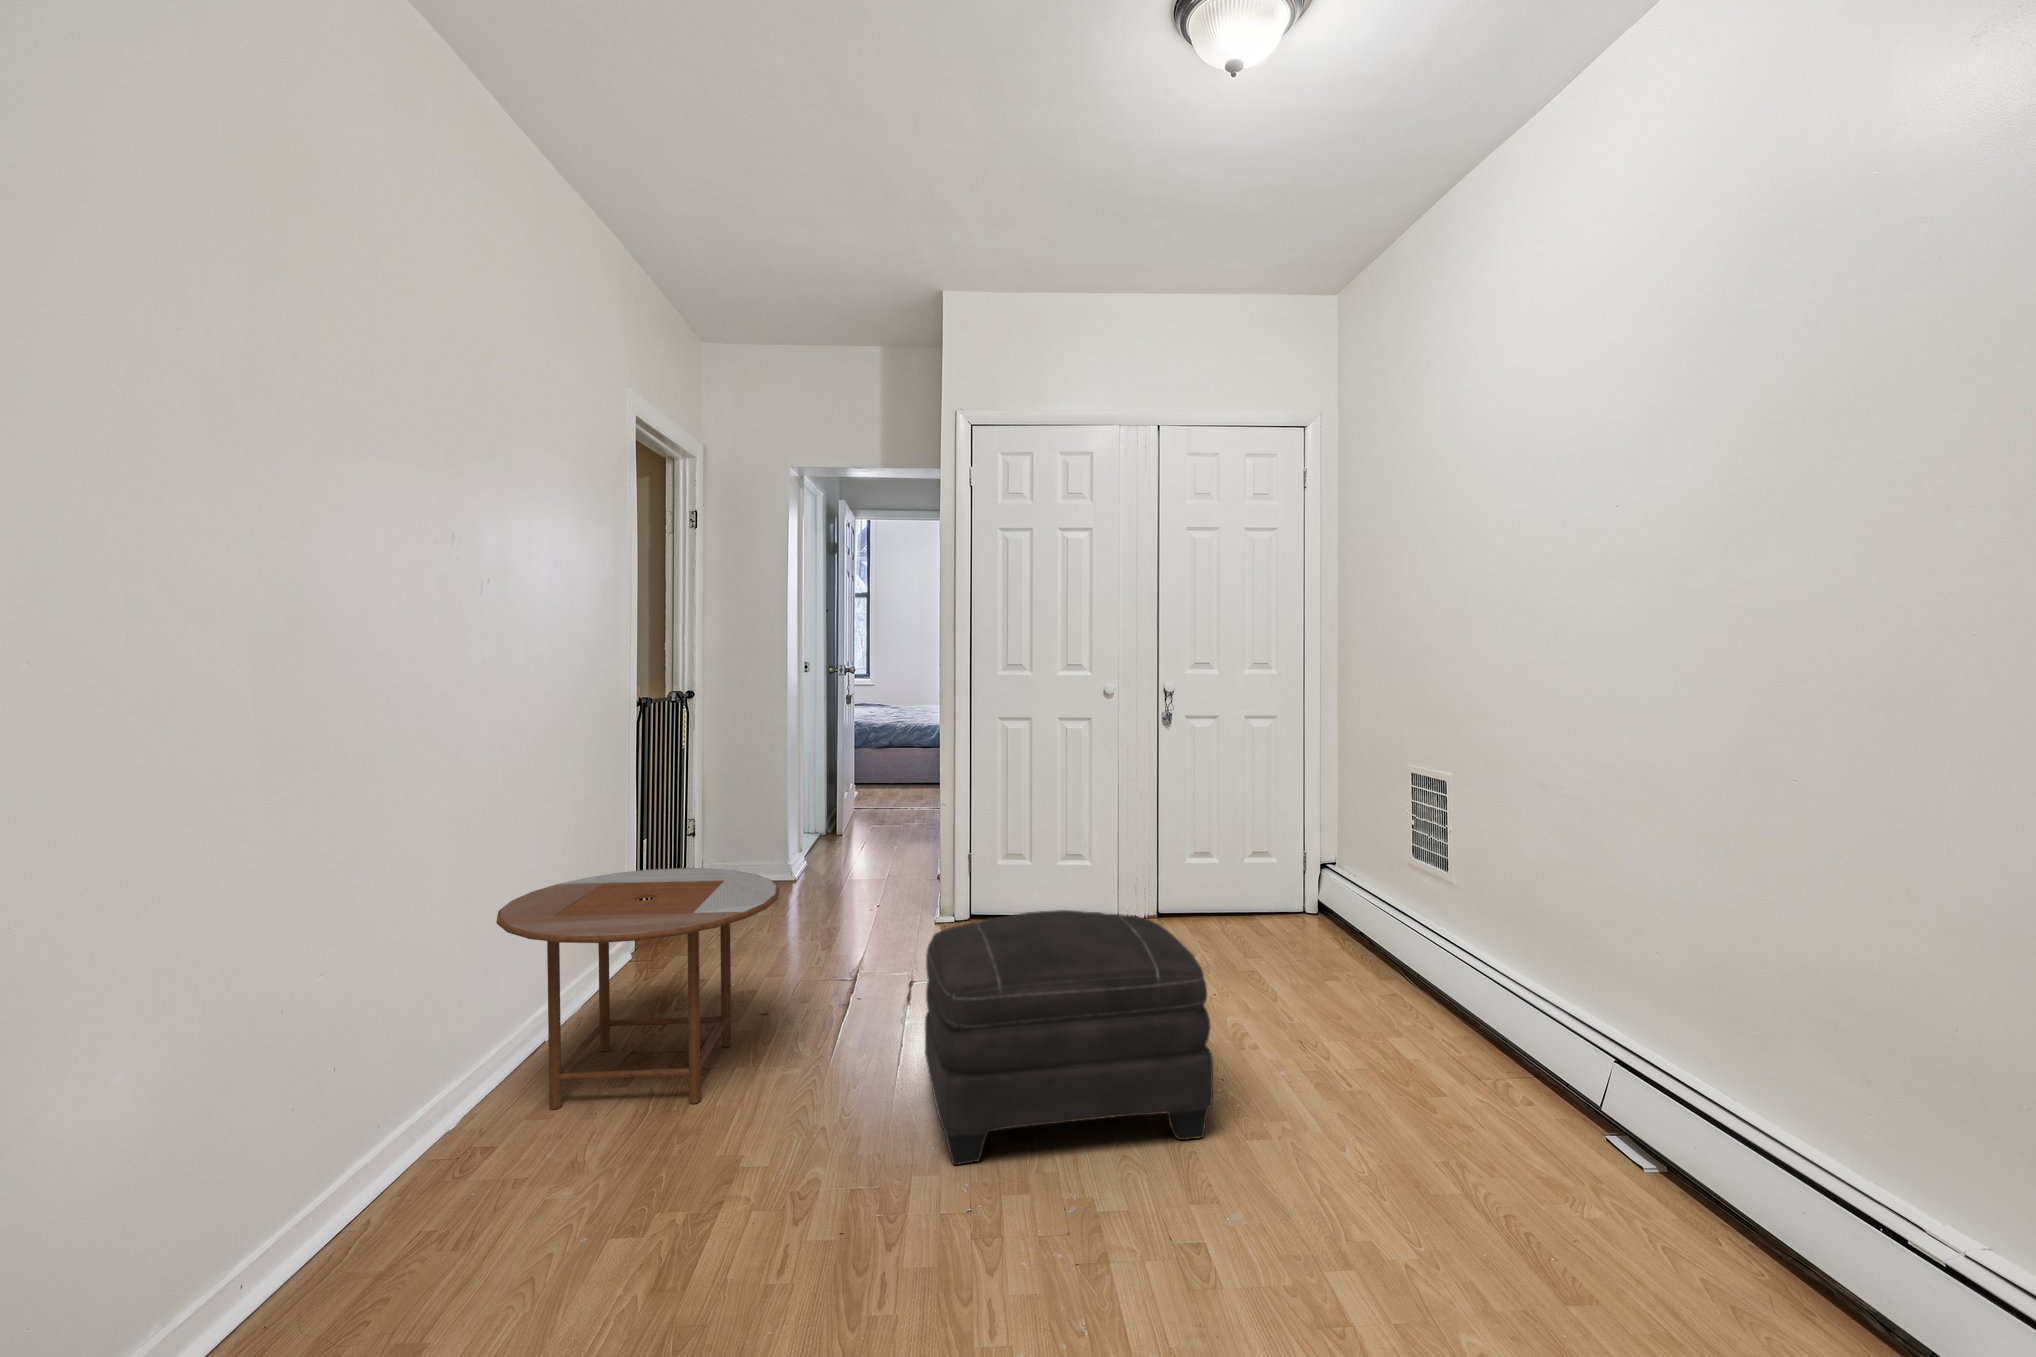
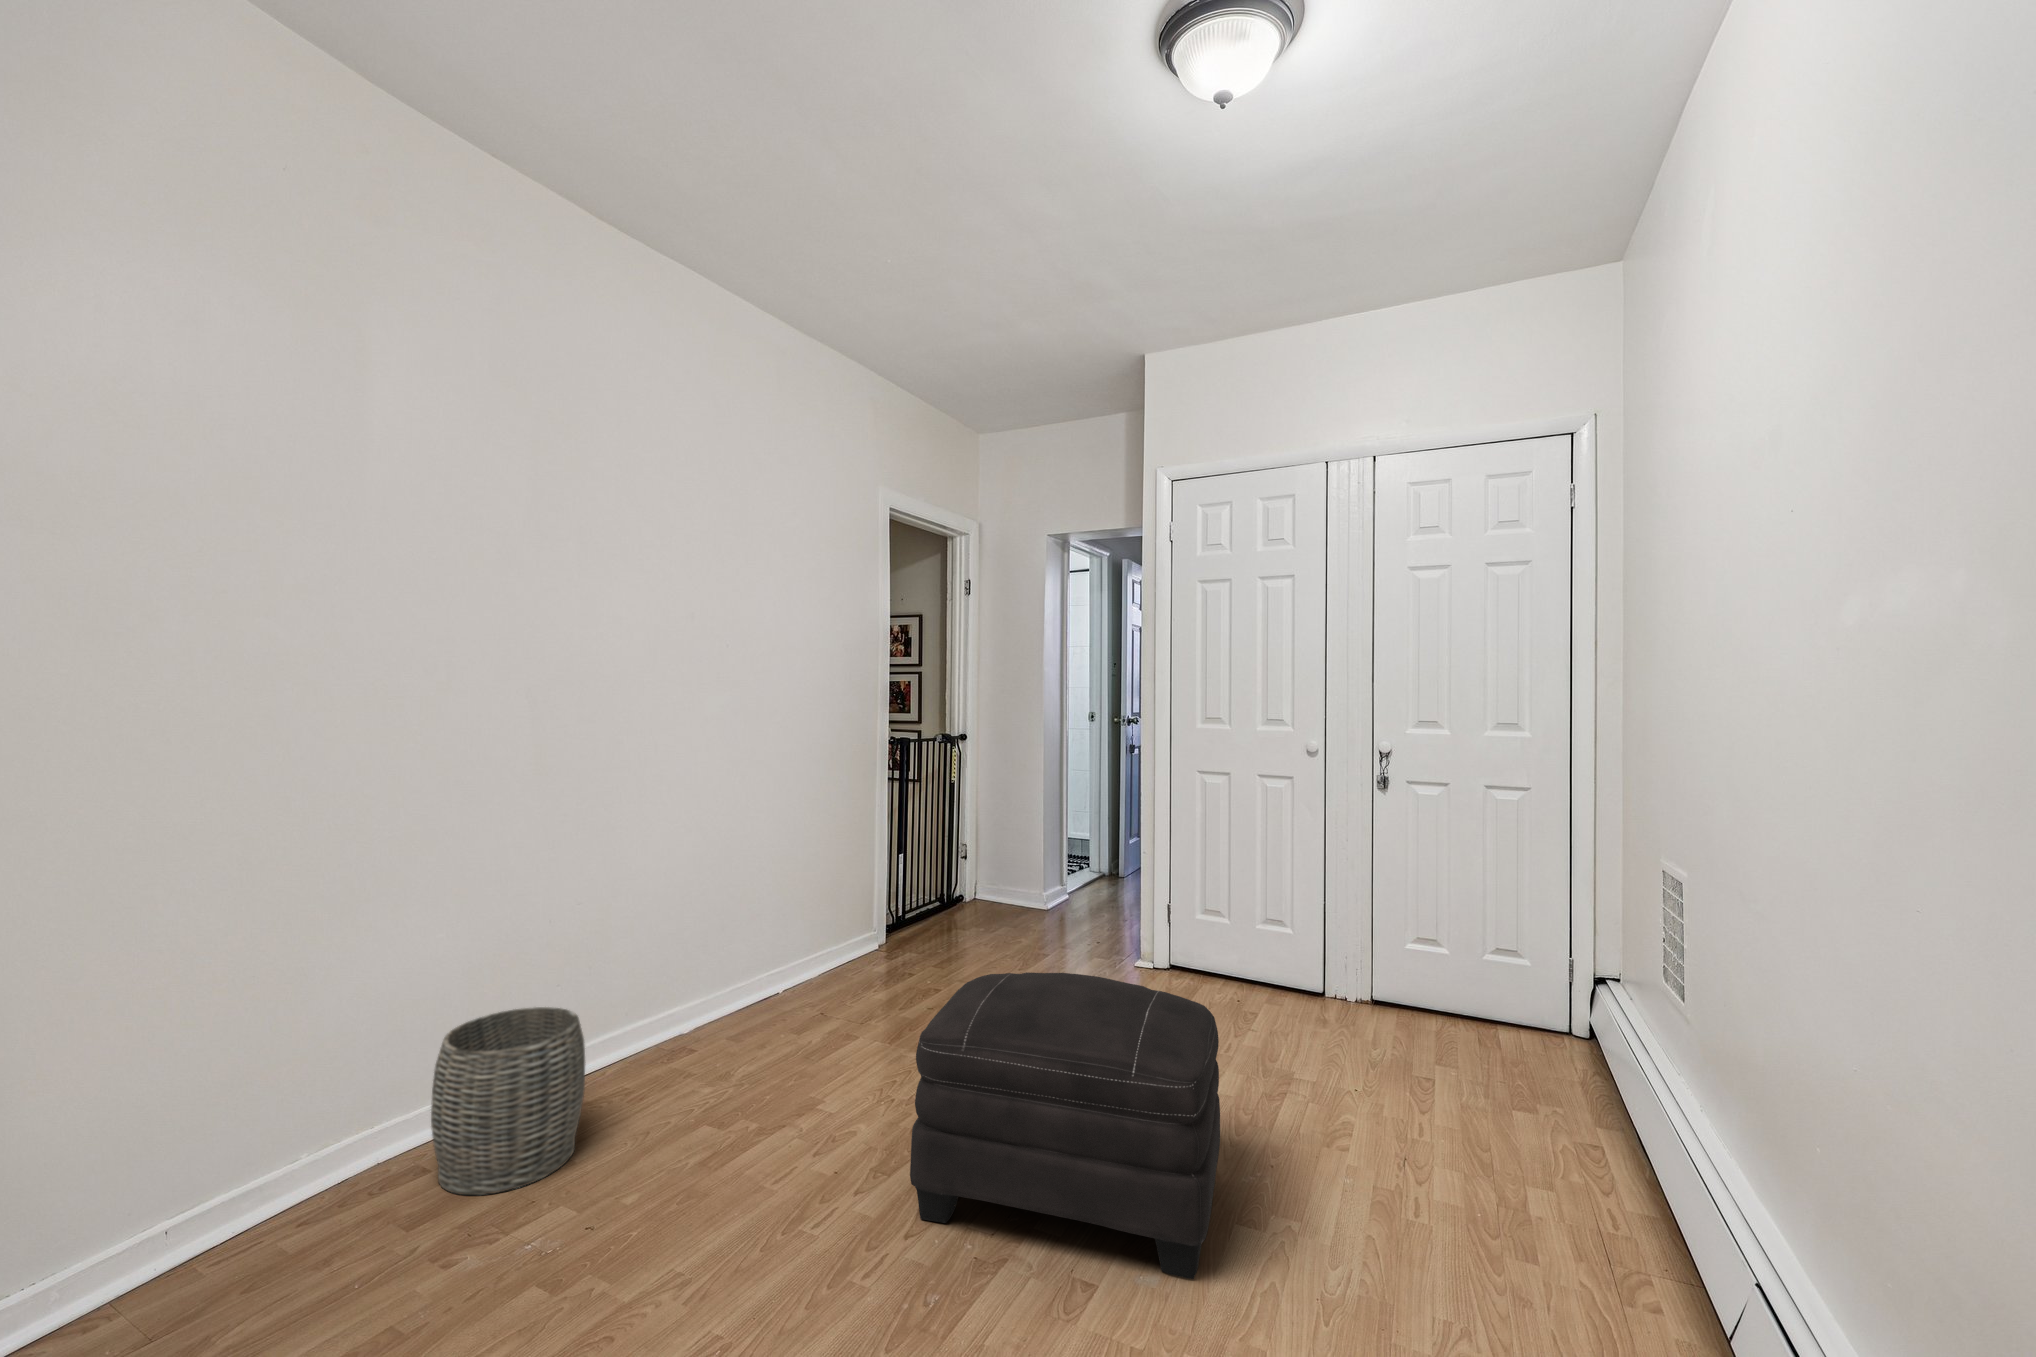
side table: present [496,868,780,1109] -> none [665,881,895,1092]
woven basket: none [300,1059,506,1313] -> present [431,1007,585,1195]

